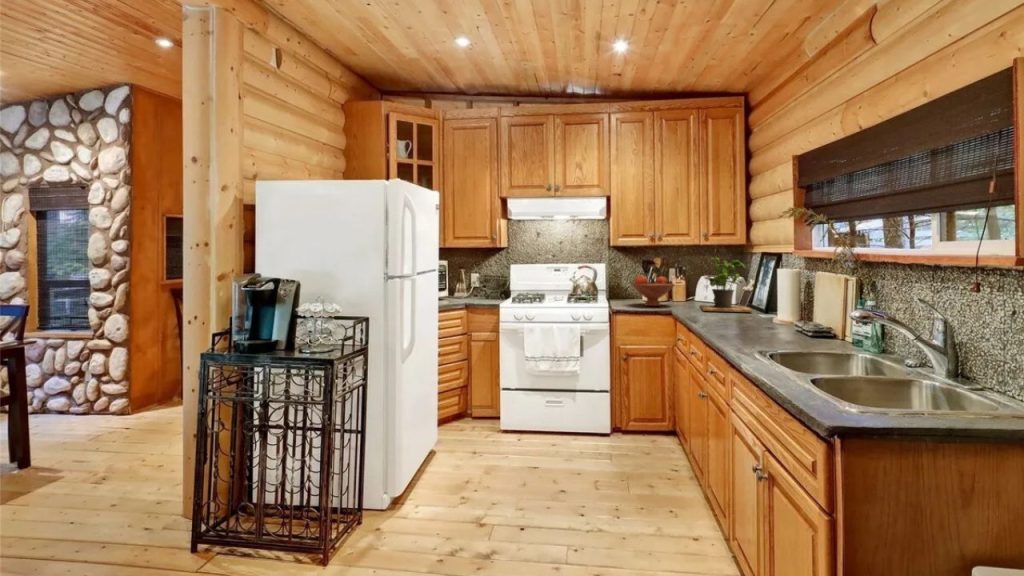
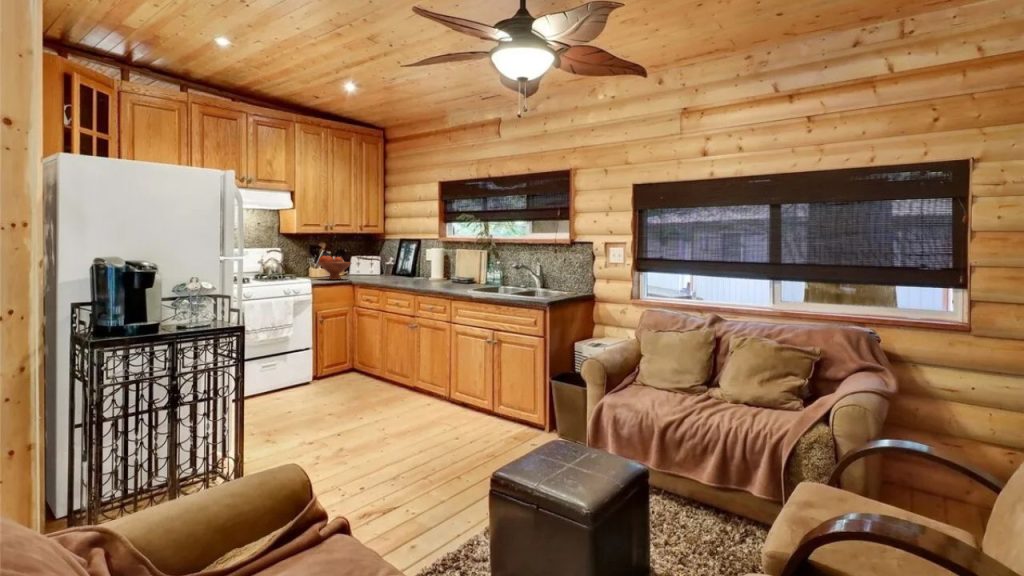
potted plant: present [700,258,752,312] -> none [366,243,408,280]

